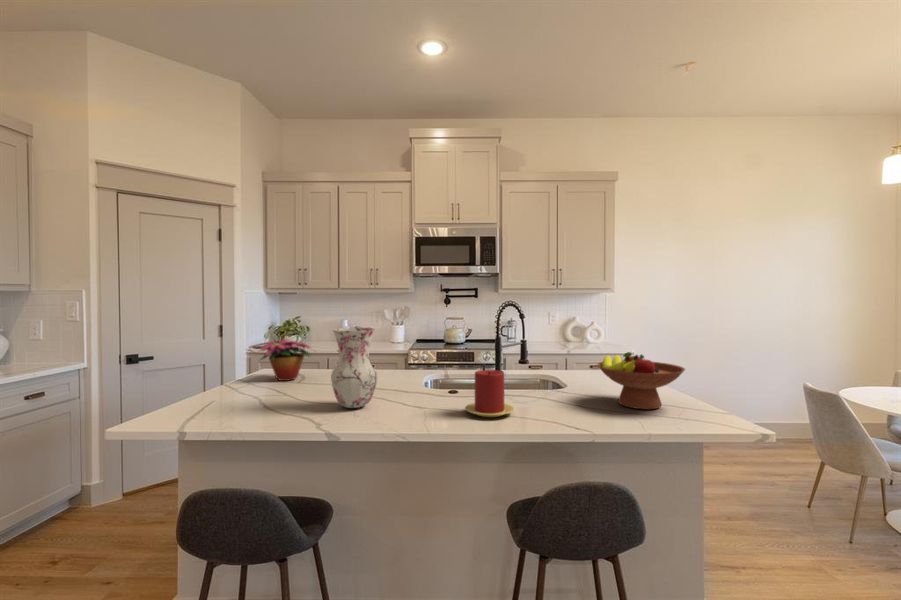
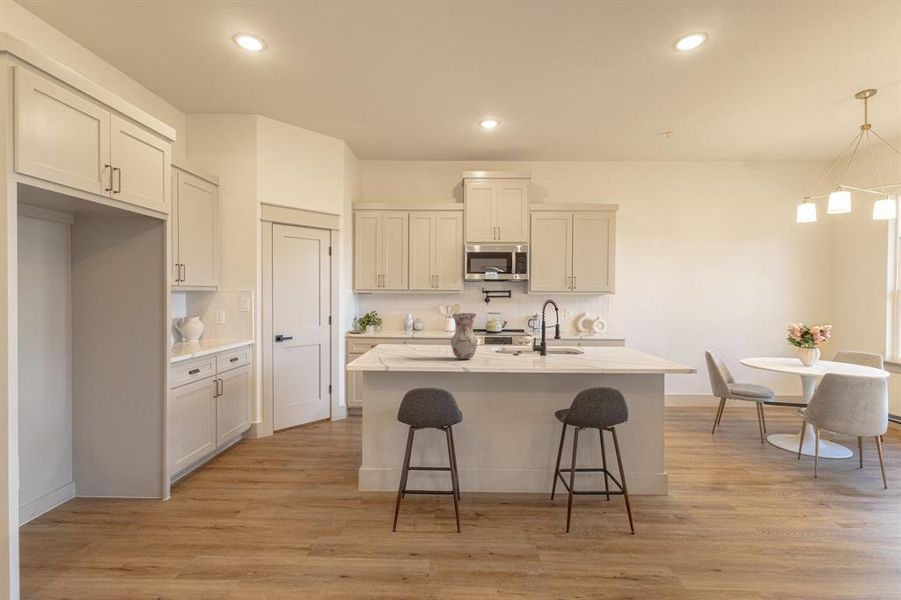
flower arrangement: present [260,339,310,381] -> none [386,322,425,349]
fruit bowl: present [597,352,685,409] -> none [606,329,658,361]
candle: present [465,370,514,417] -> none [530,338,559,363]

